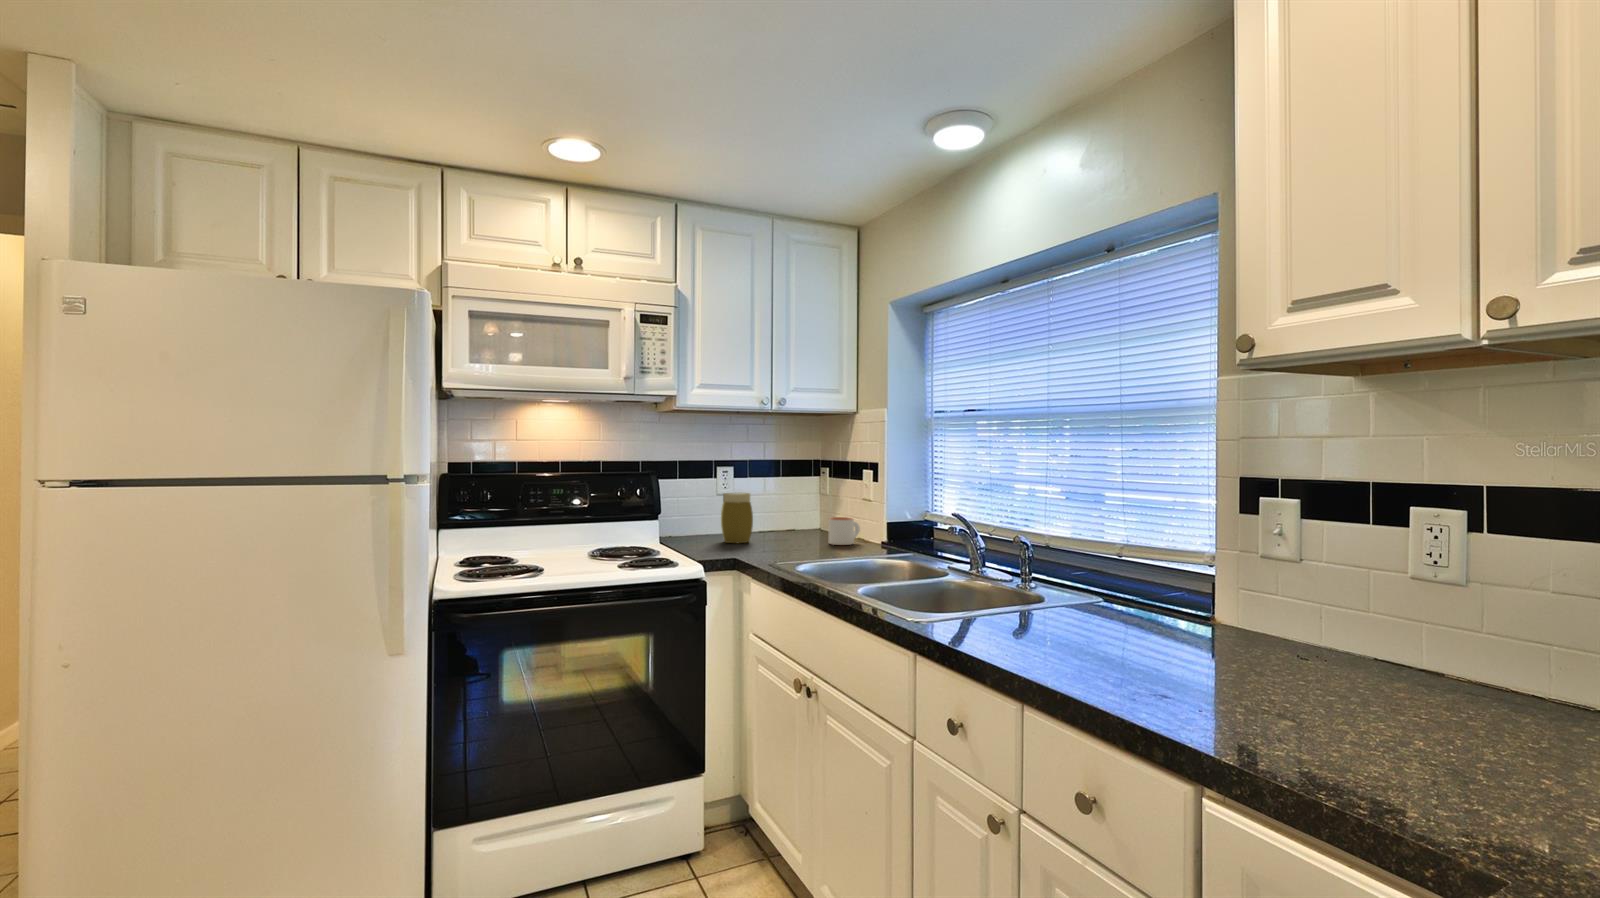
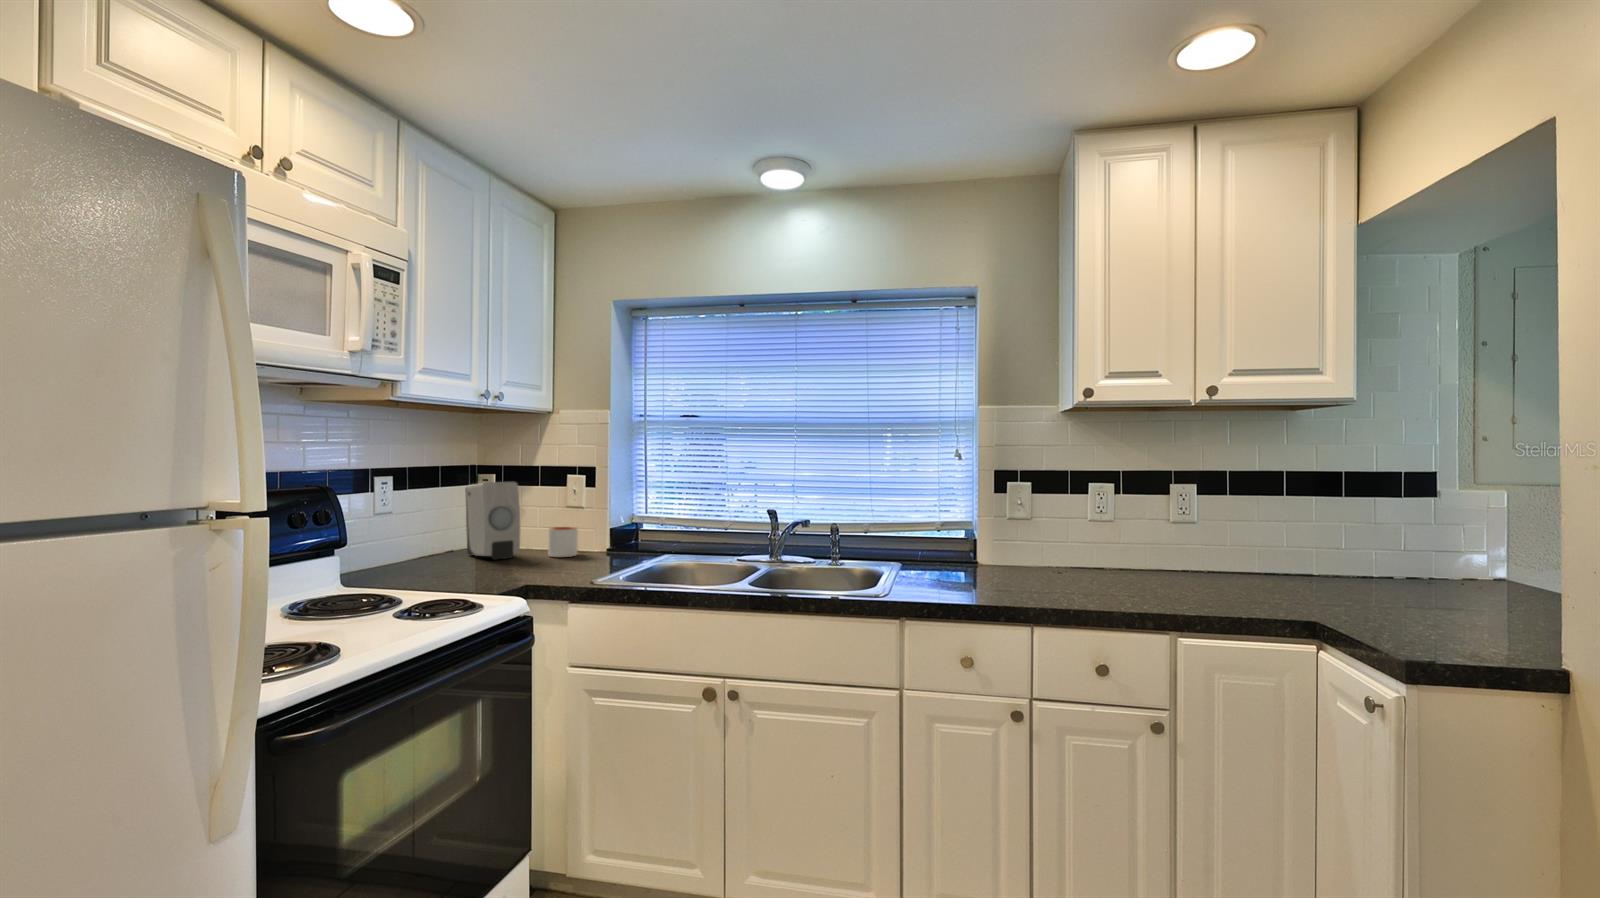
soap dispenser: none [778,474,813,540] -> present [466,482,520,559]
jar: present [721,493,753,543] -> none [416,507,466,571]

